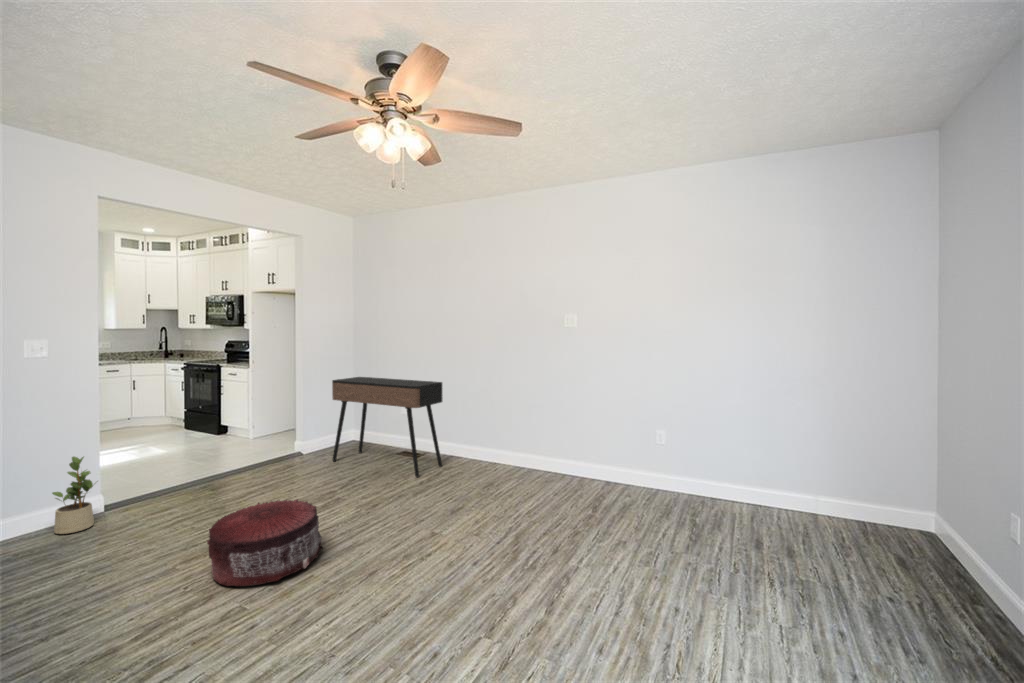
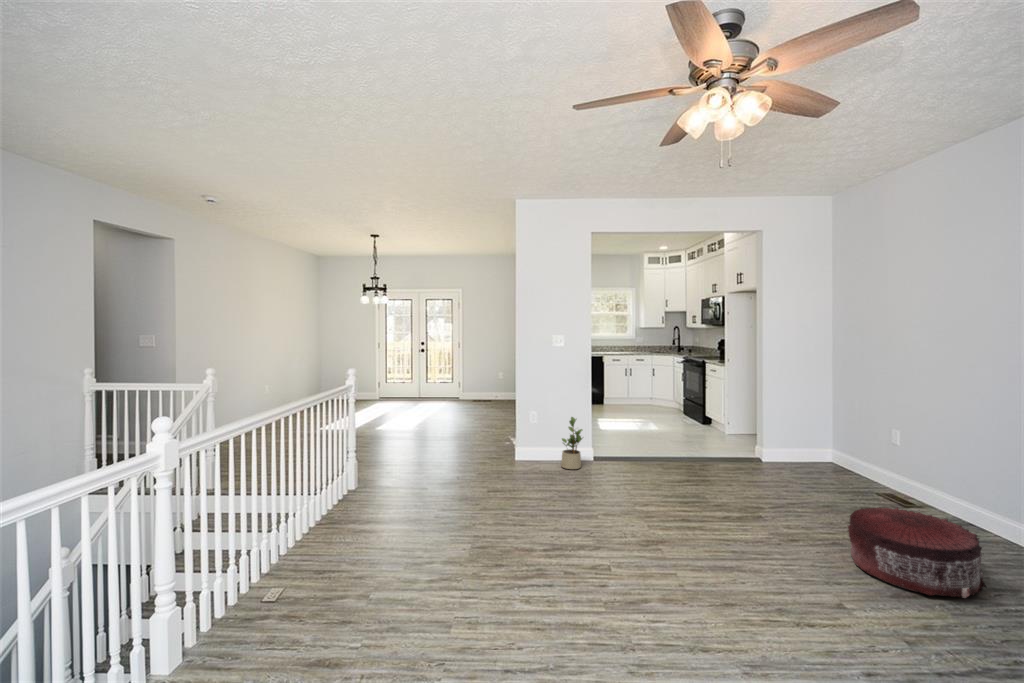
console table: present [332,377,443,477] -> none [784,387,941,531]
pouf: present [207,499,323,586] -> present [848,507,986,598]

